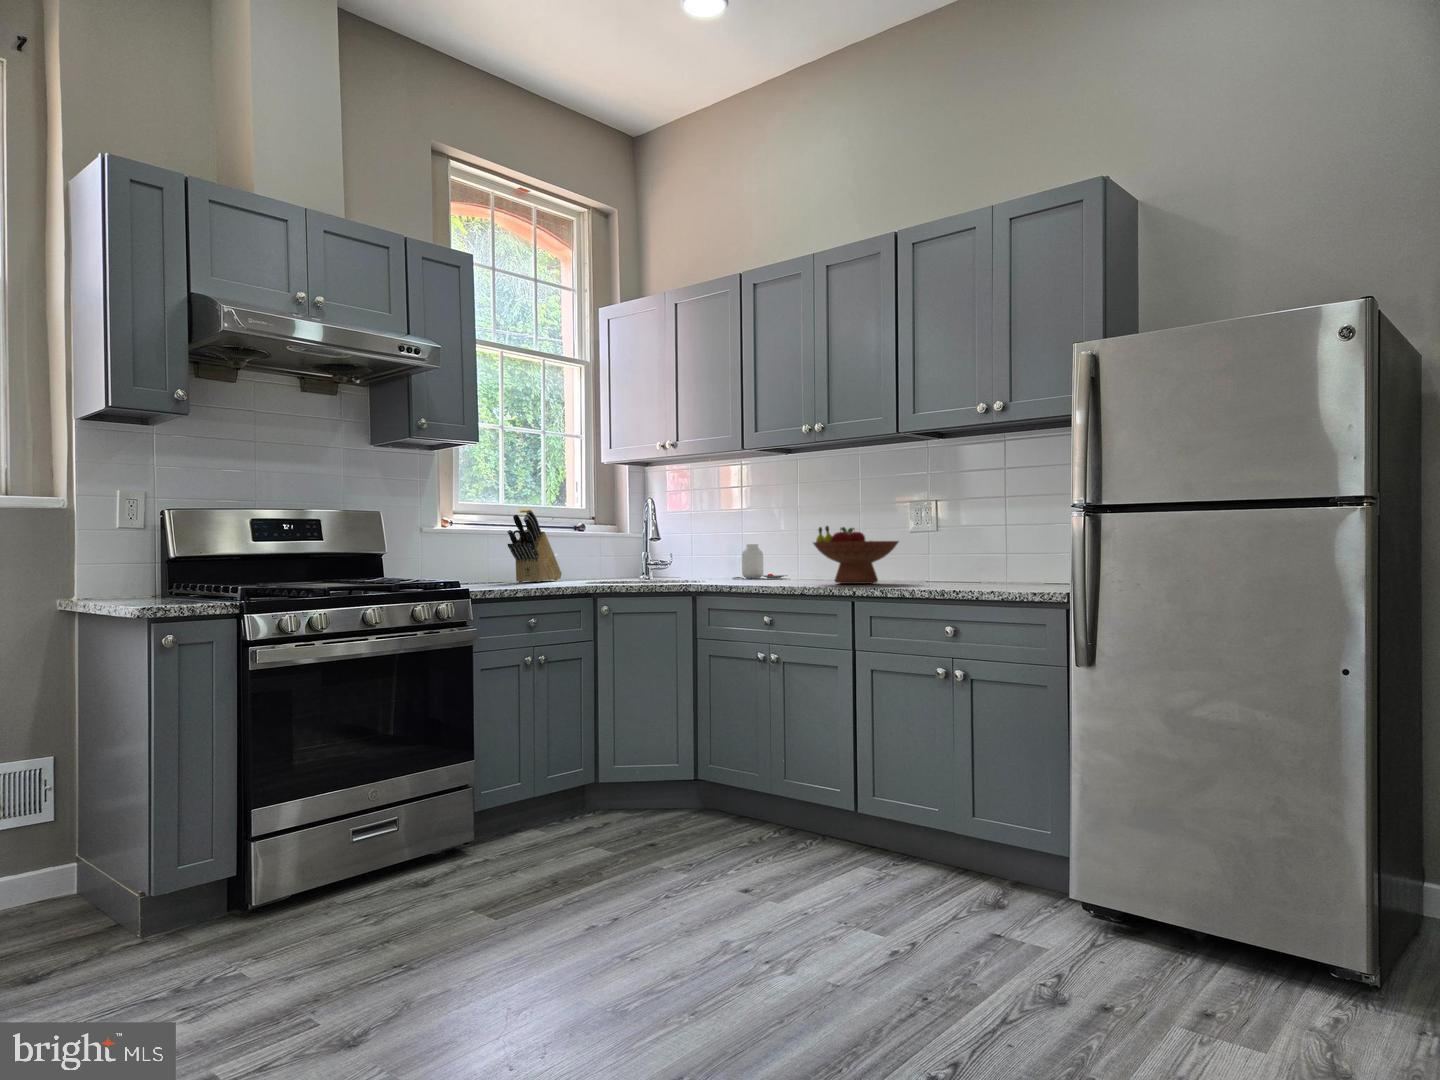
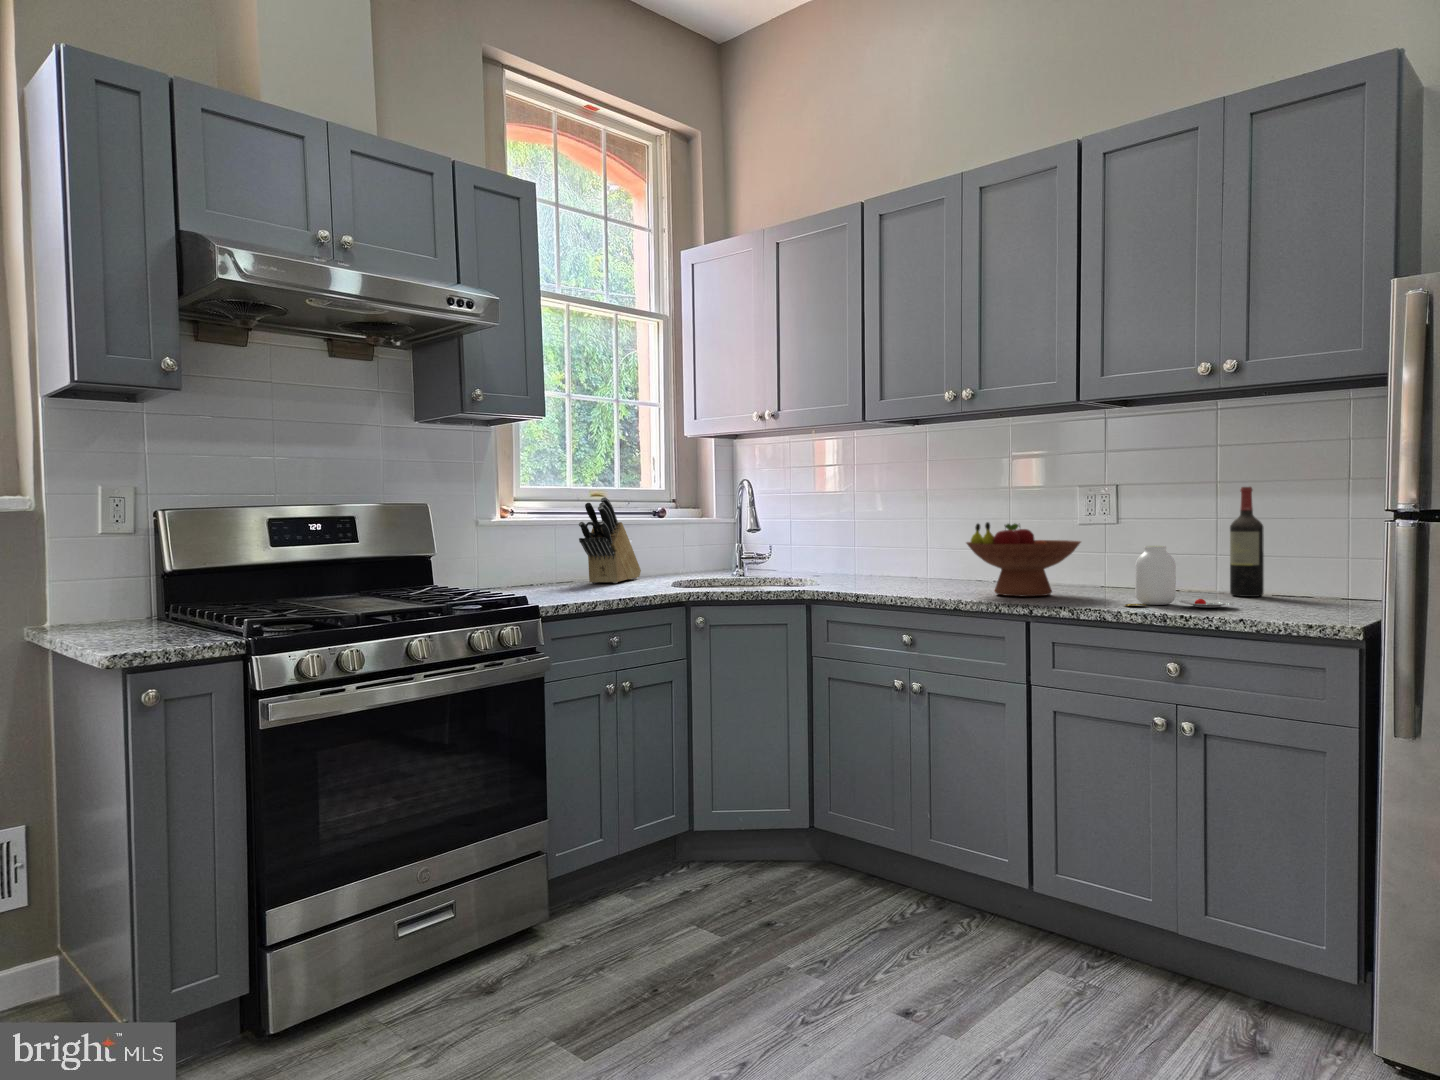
wine bottle: none [1011,498,1035,582] -> present [1230,487,1264,597]
jar: present [733,544,788,579] -> present [1125,546,1234,608]

